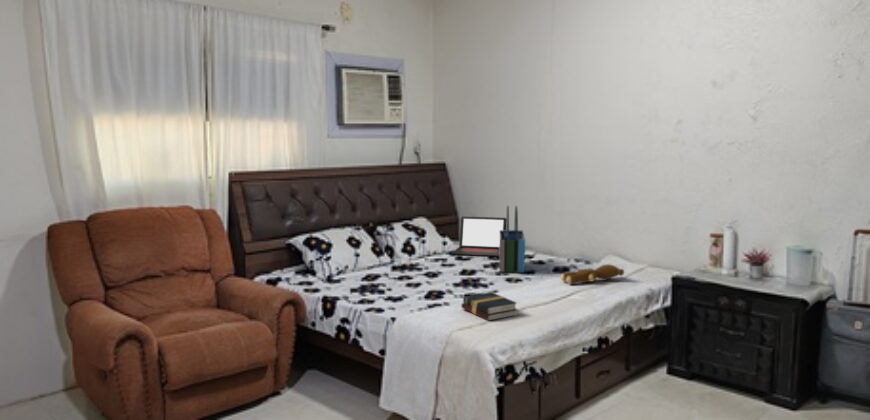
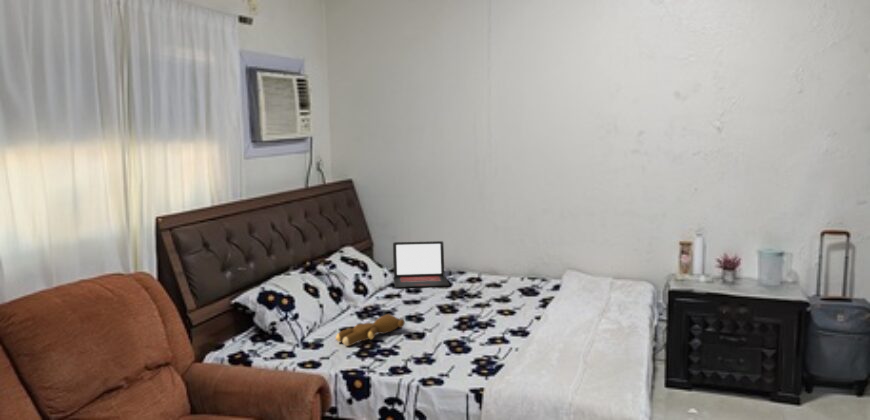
tote bag: present [499,206,525,272] -> none [461,235,510,308]
teddy bear: present [561,265,624,284] -> present [336,314,405,346]
hardback book: present [461,292,518,321] -> none [511,342,574,379]

